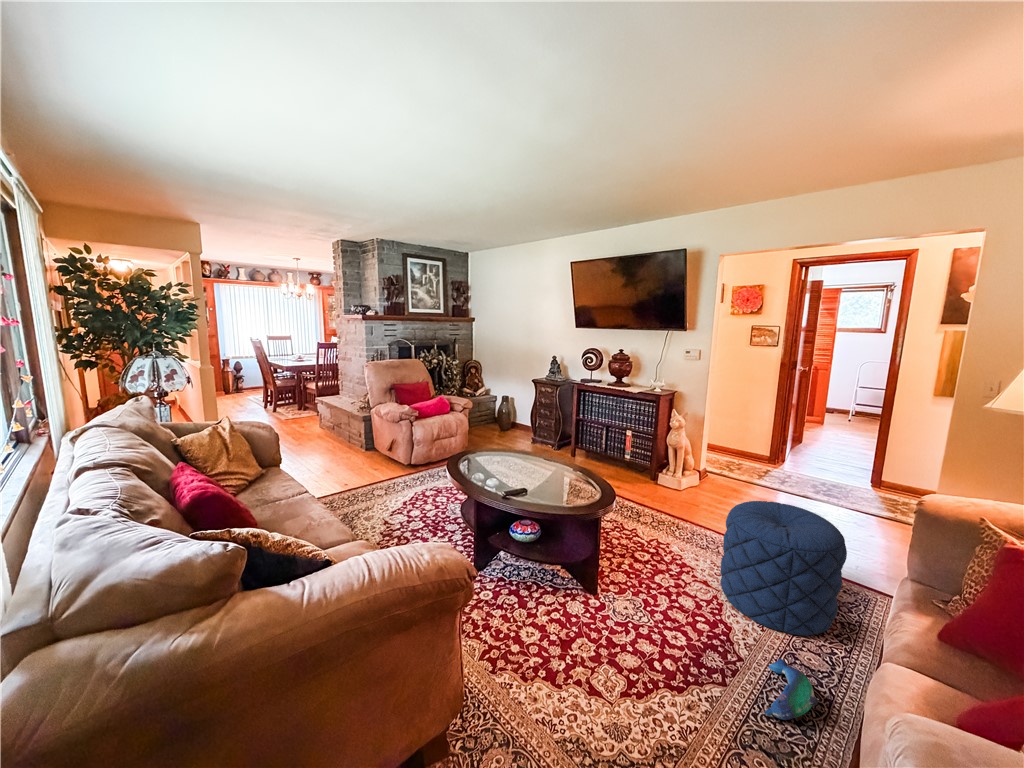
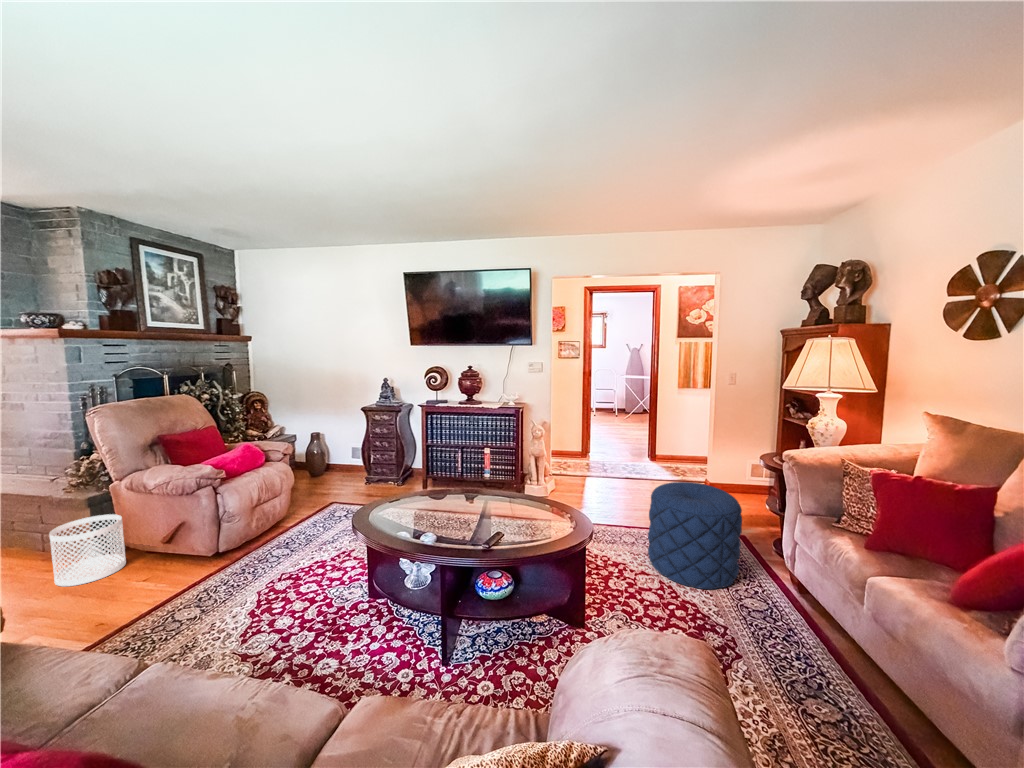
waste basket: none [343,428,374,463] -> present [49,514,126,586]
plush toy: present [765,659,819,720] -> none [742,611,800,664]

